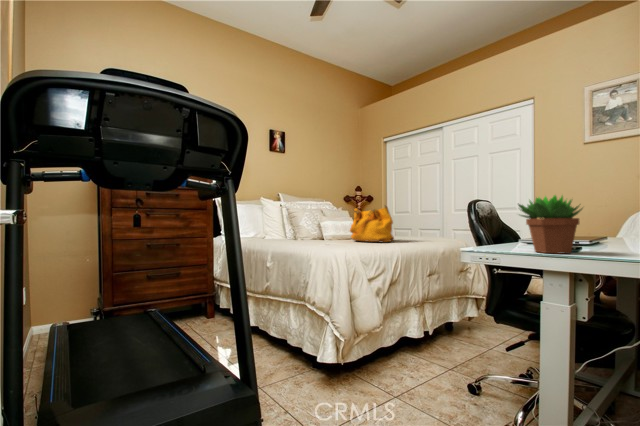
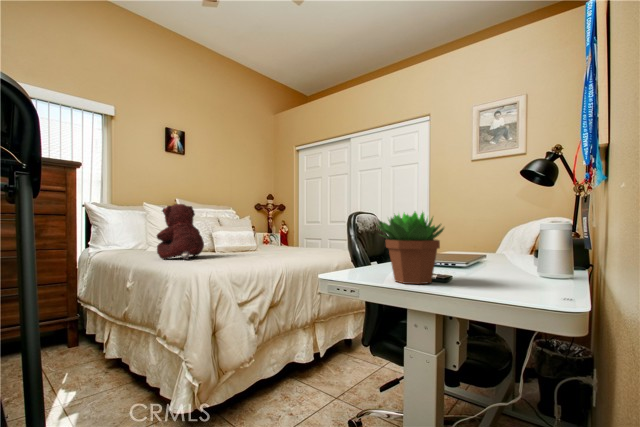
teddy bear: none [285,196,323,244] -> present [157,204,204,260]
handbag: present [350,205,394,242] -> none [236,214,287,257]

